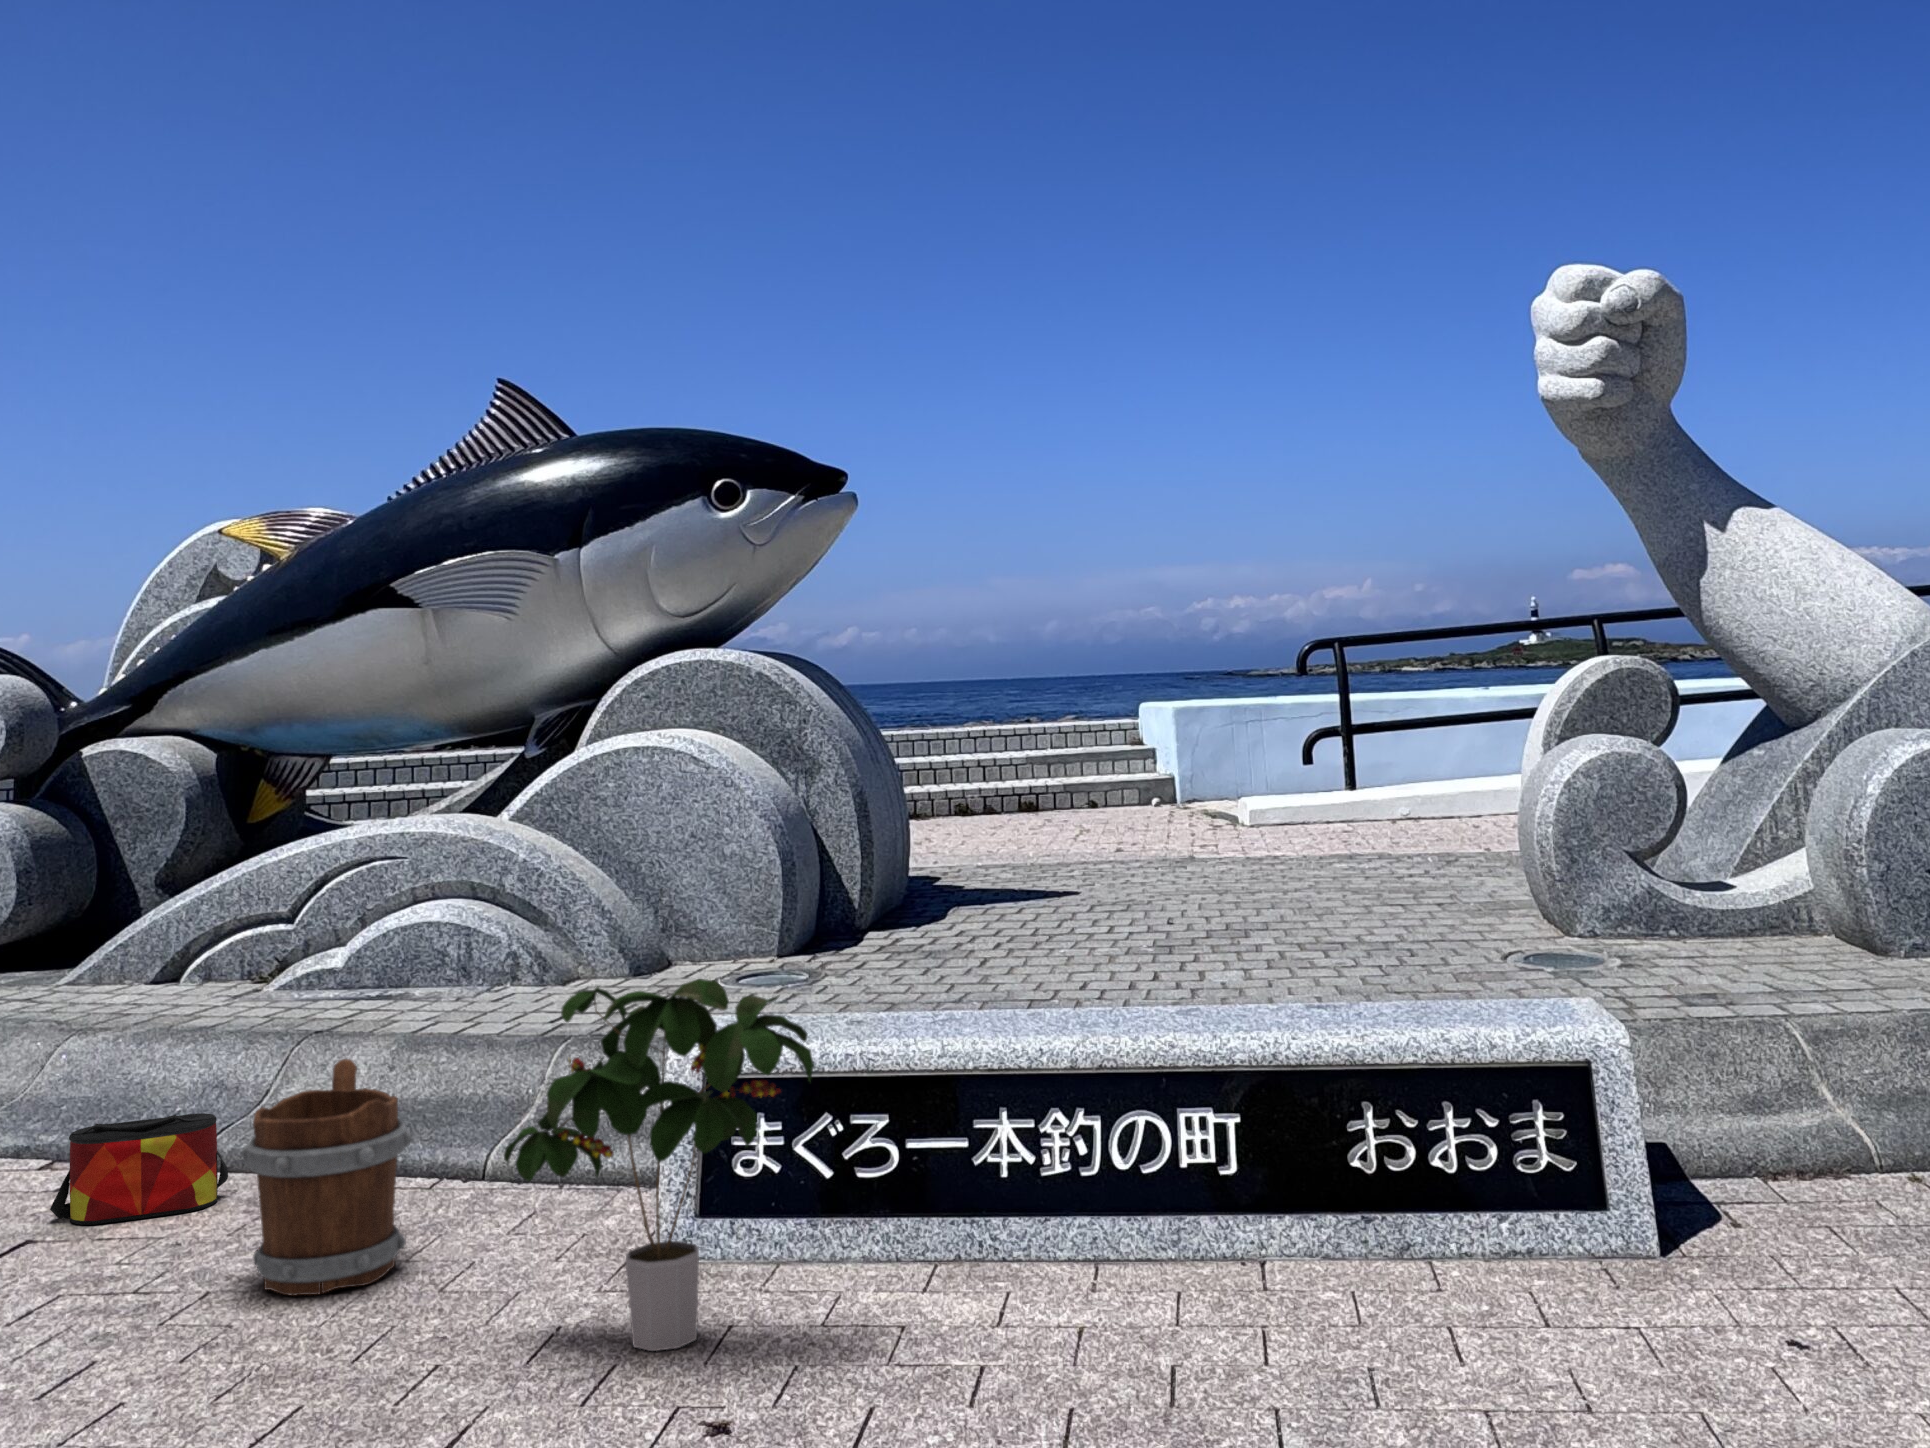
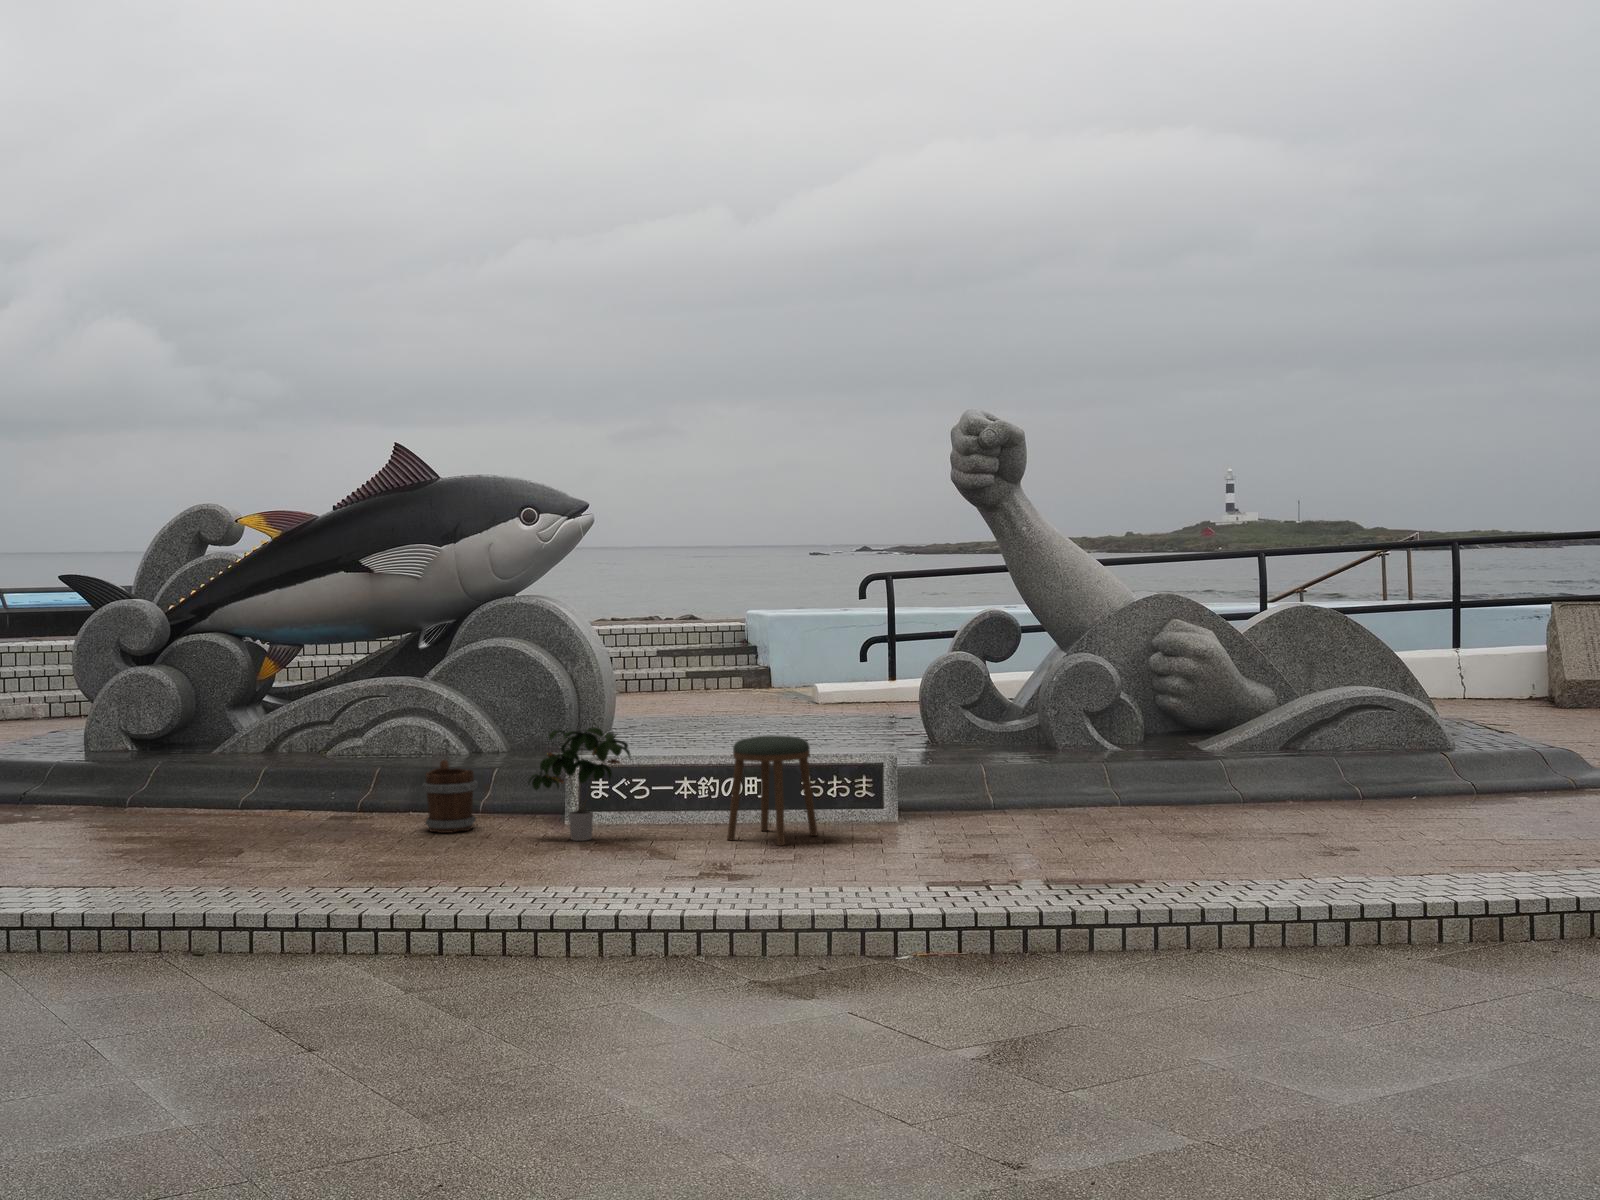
stool: none [1121,996,1420,1399] -> present [727,736,817,846]
bag: present [50,1113,228,1225] -> none [322,783,384,820]

